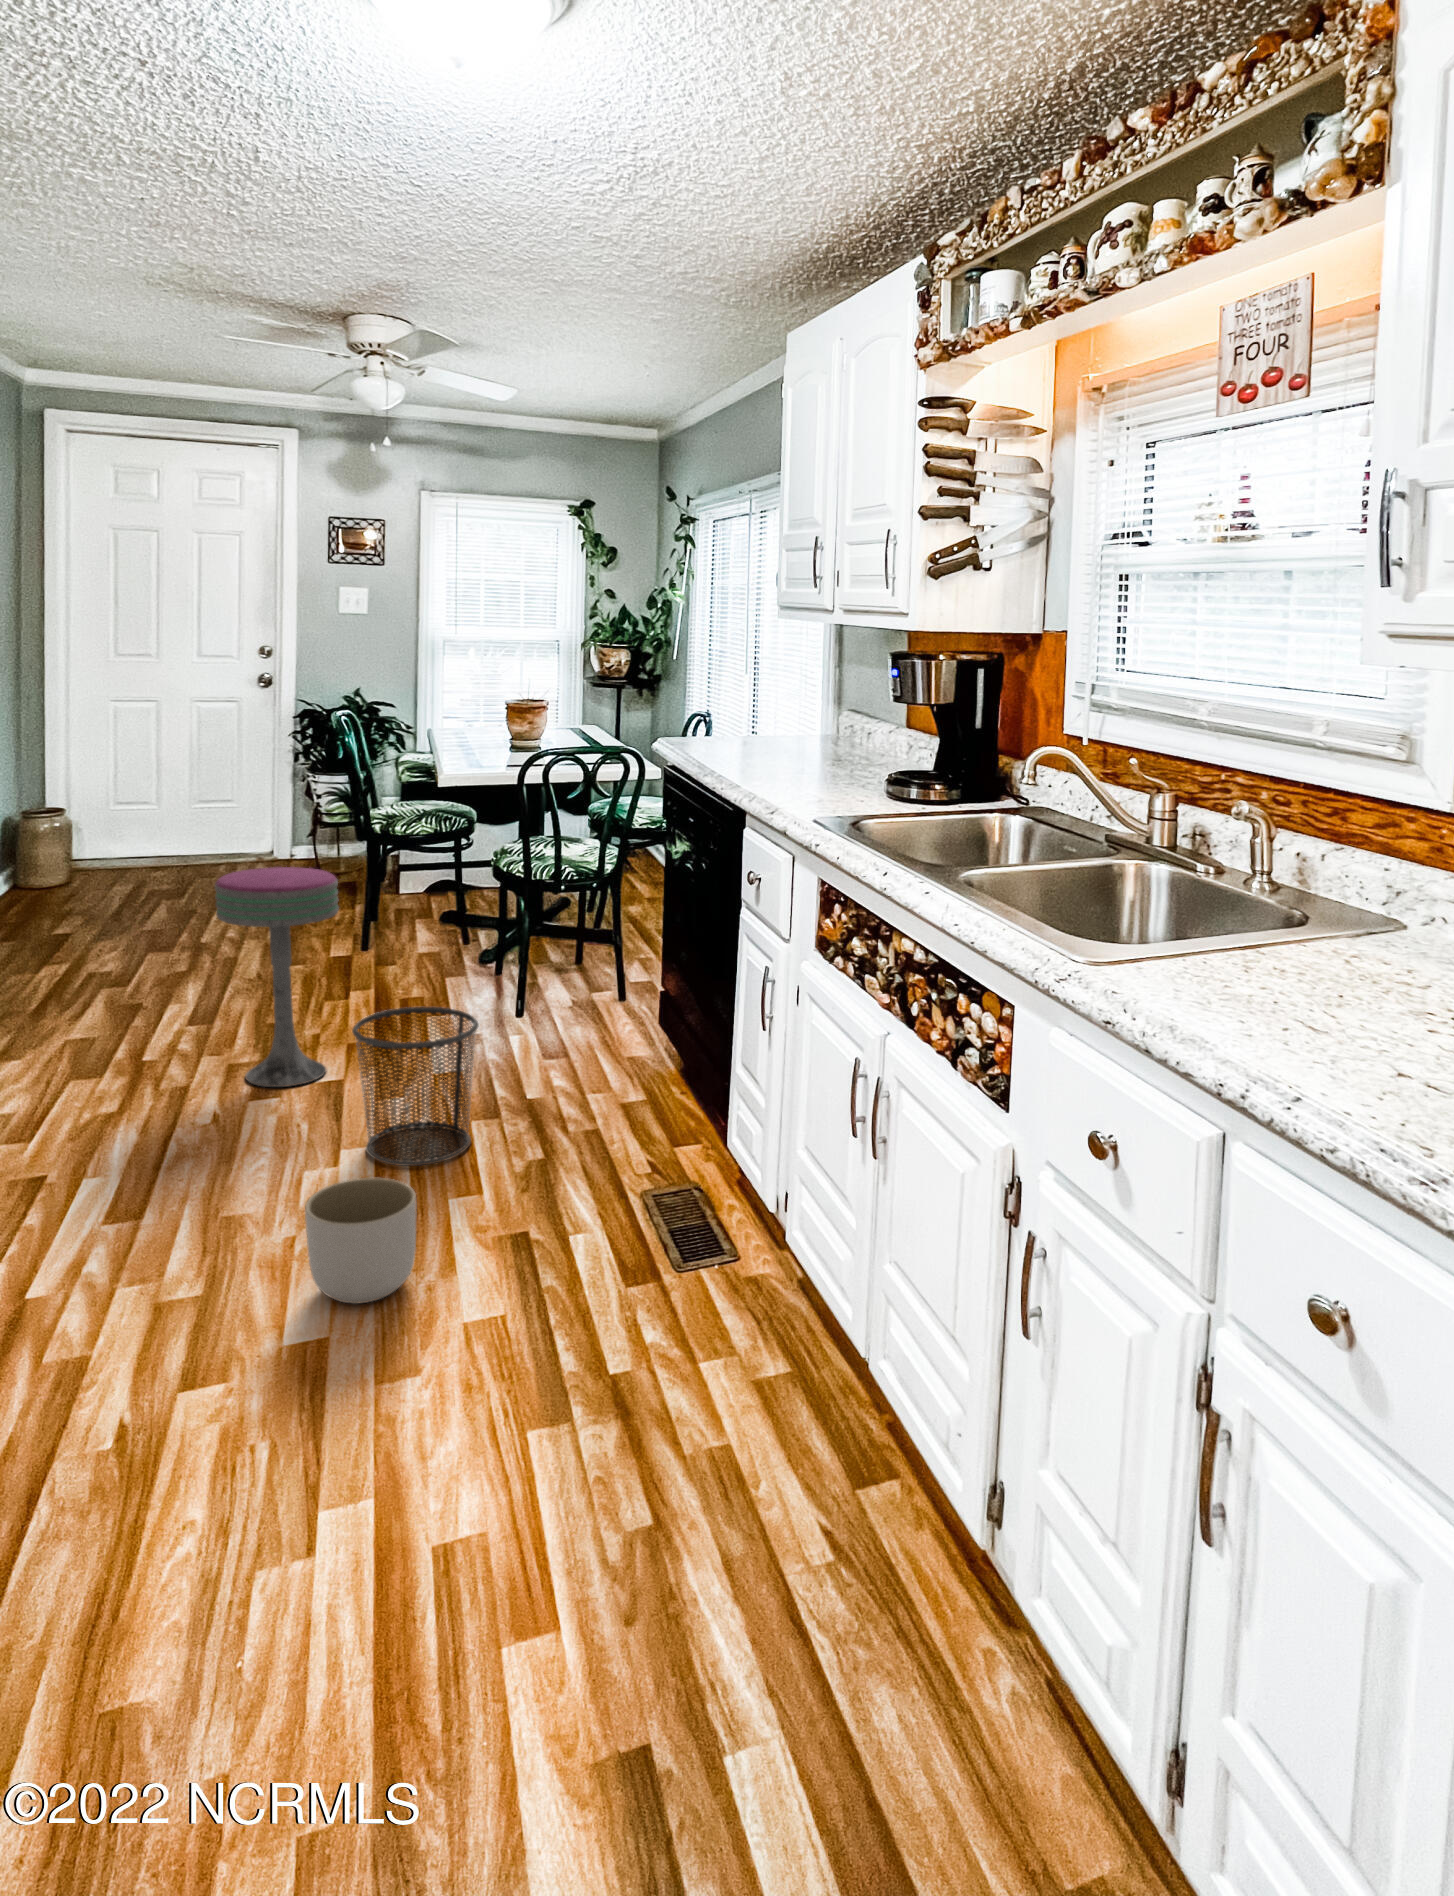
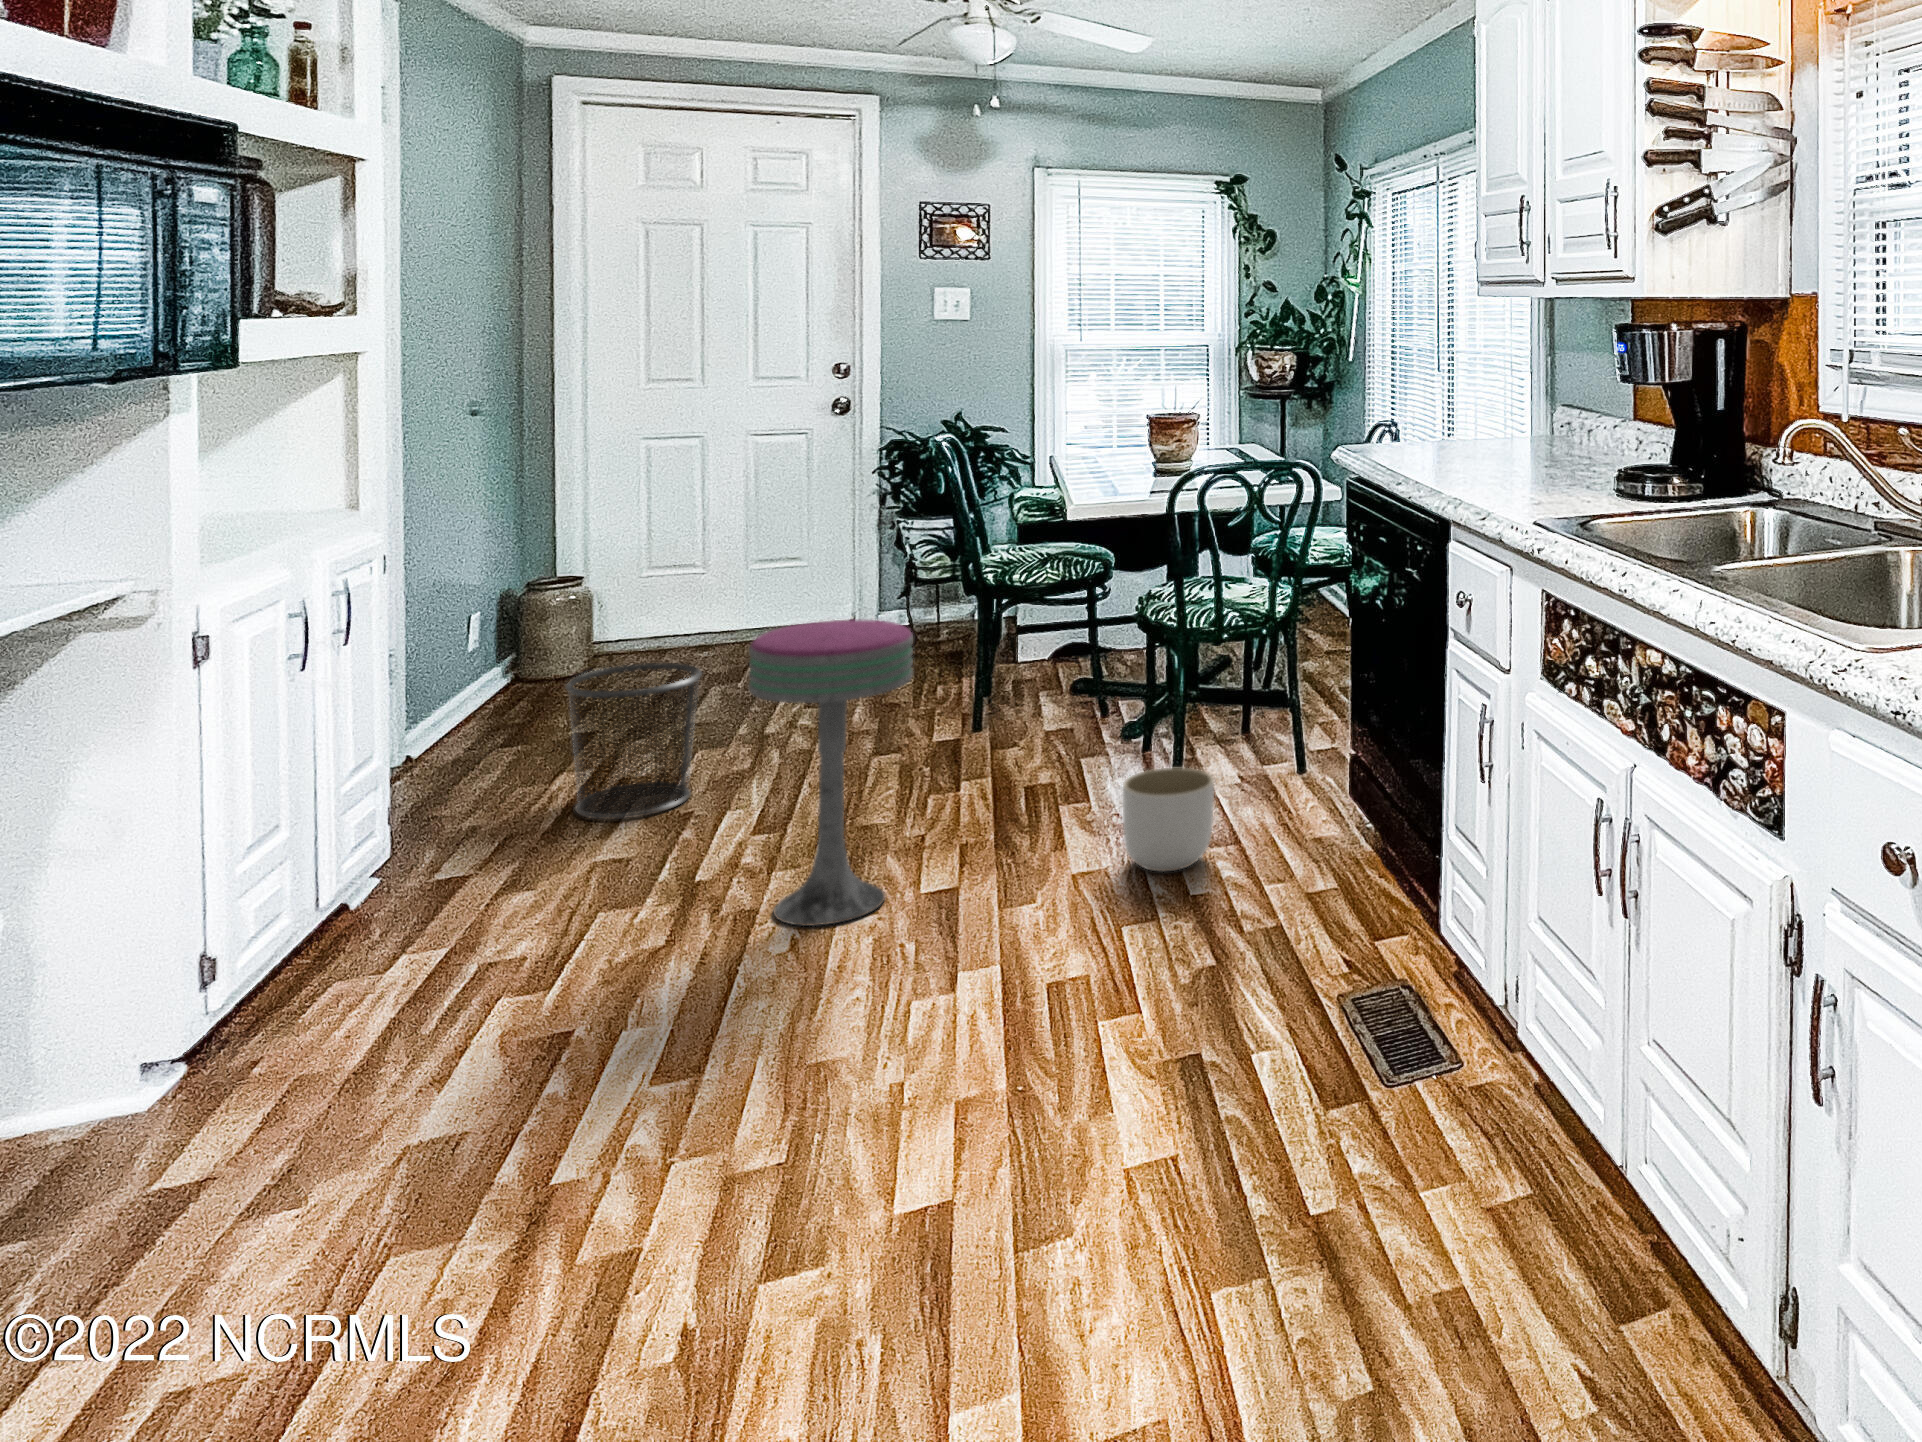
waste bin: present [352,1007,479,1166] -> present [566,663,702,819]
planter: present [305,1178,416,1304] -> present [1123,768,1214,871]

